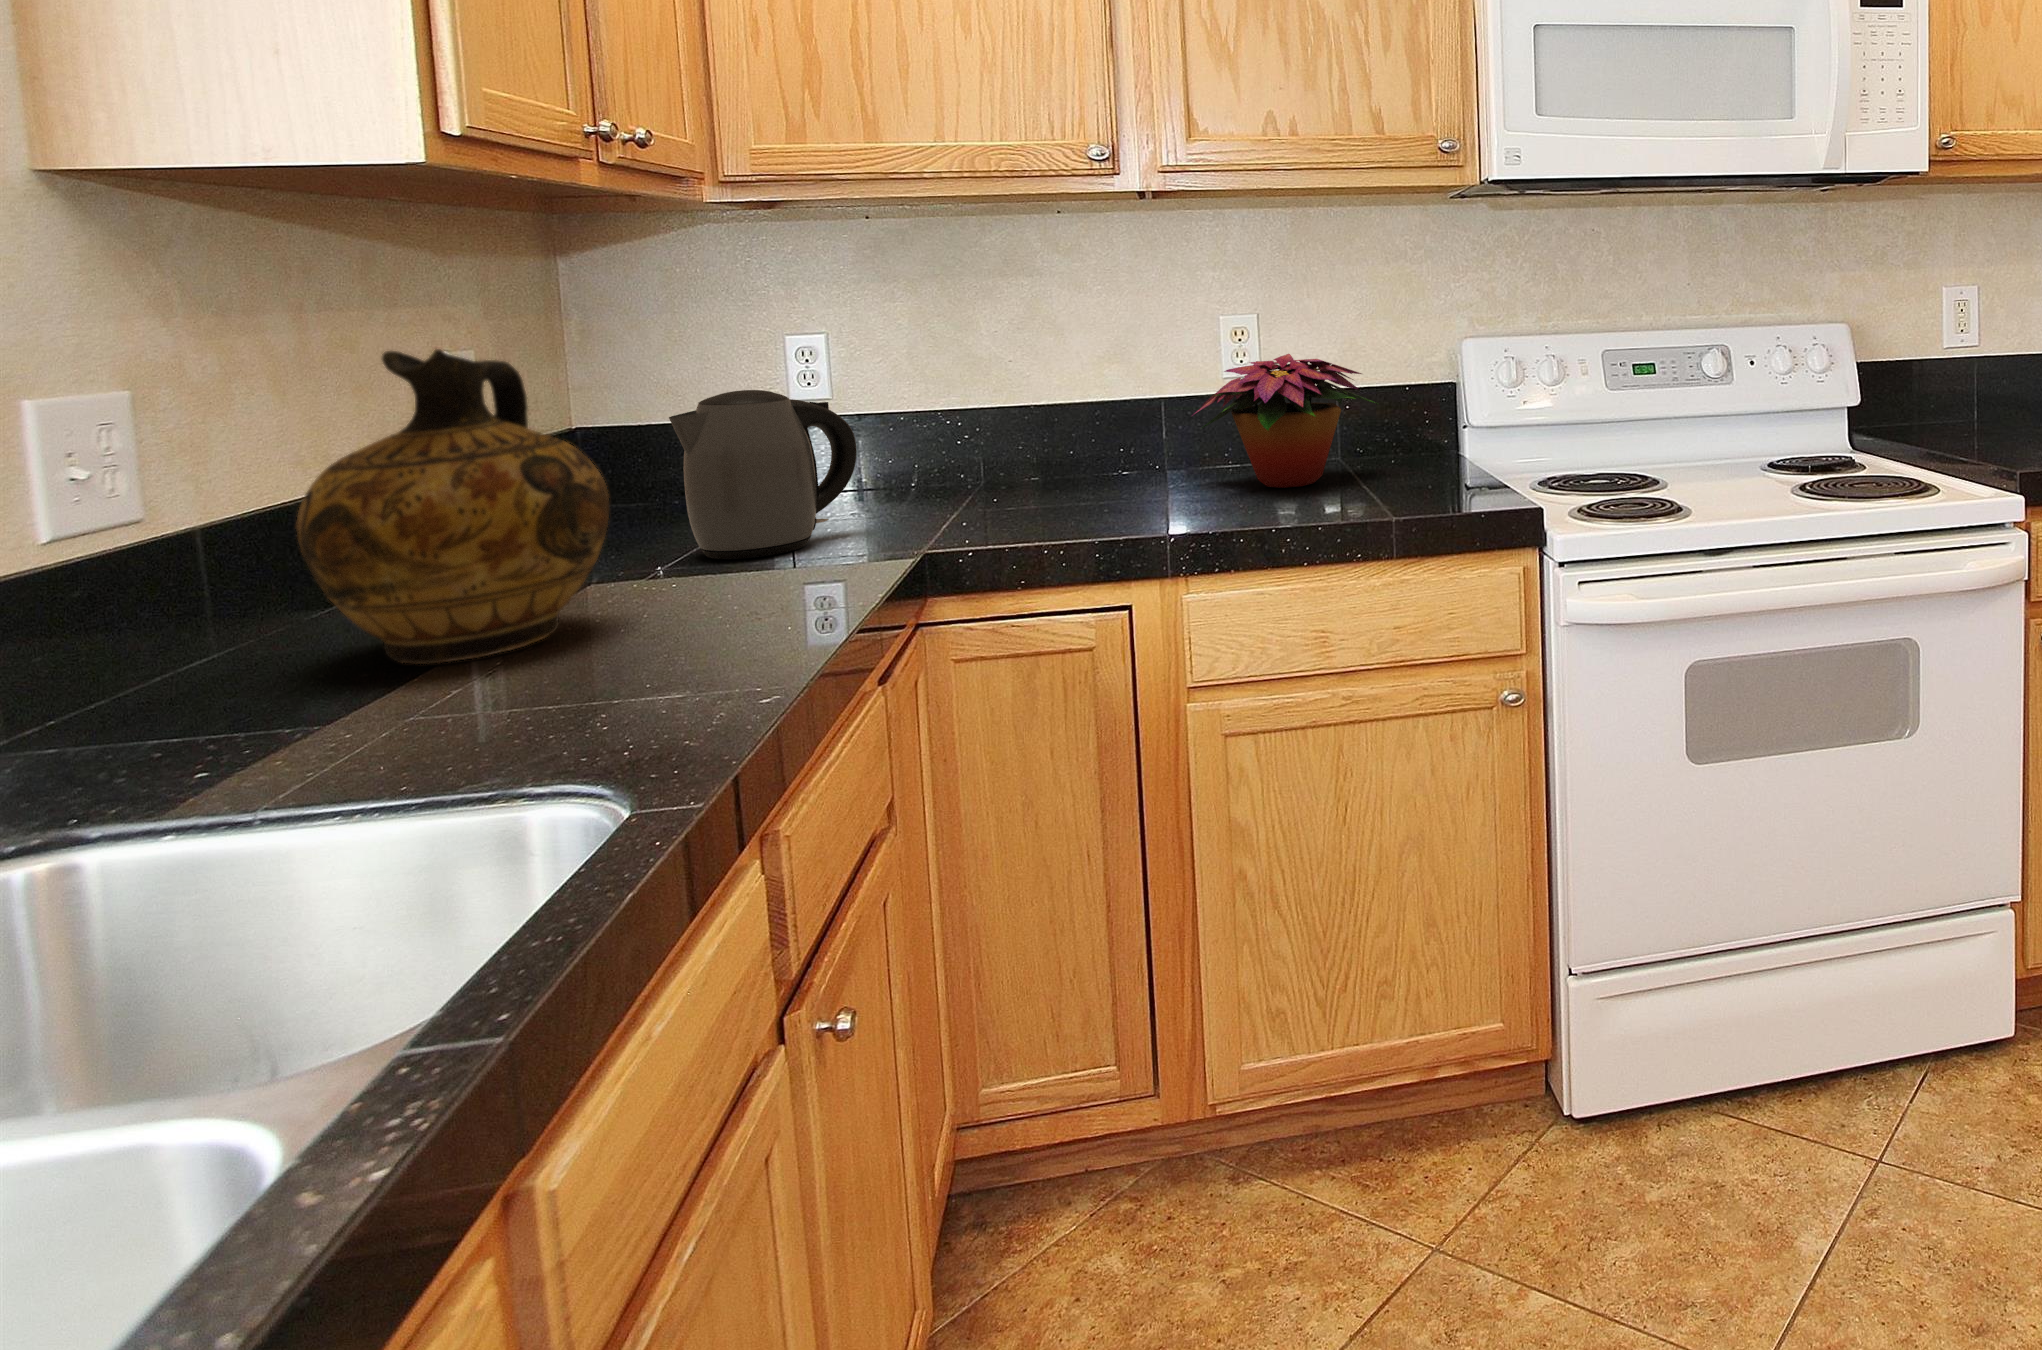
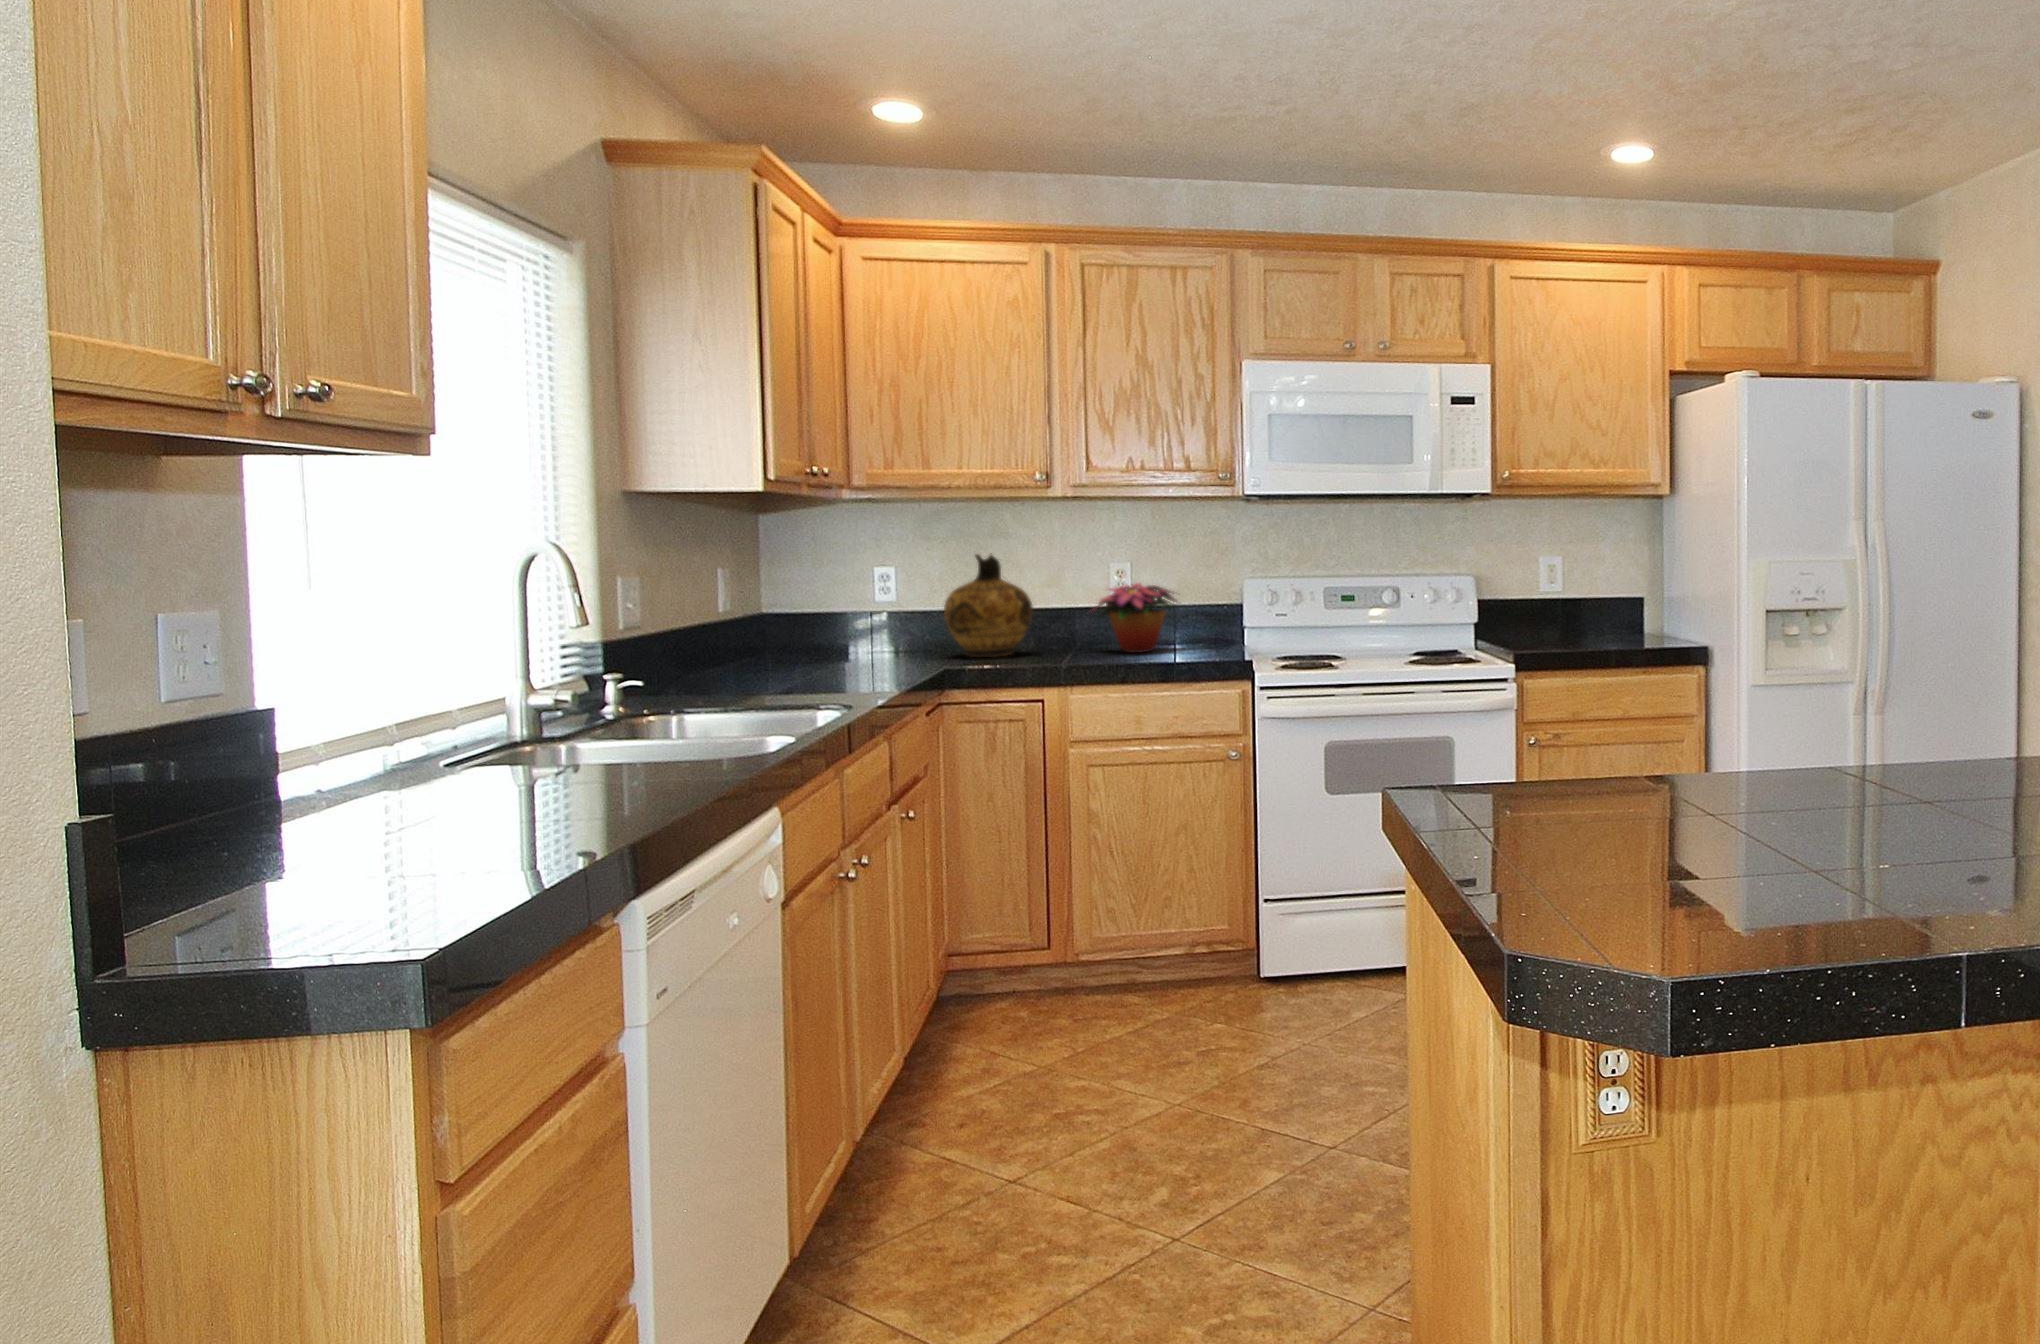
ceramic jug: present [296,349,609,664] -> present [944,554,1033,657]
kettle: present [669,390,857,559] -> none [828,590,913,669]

